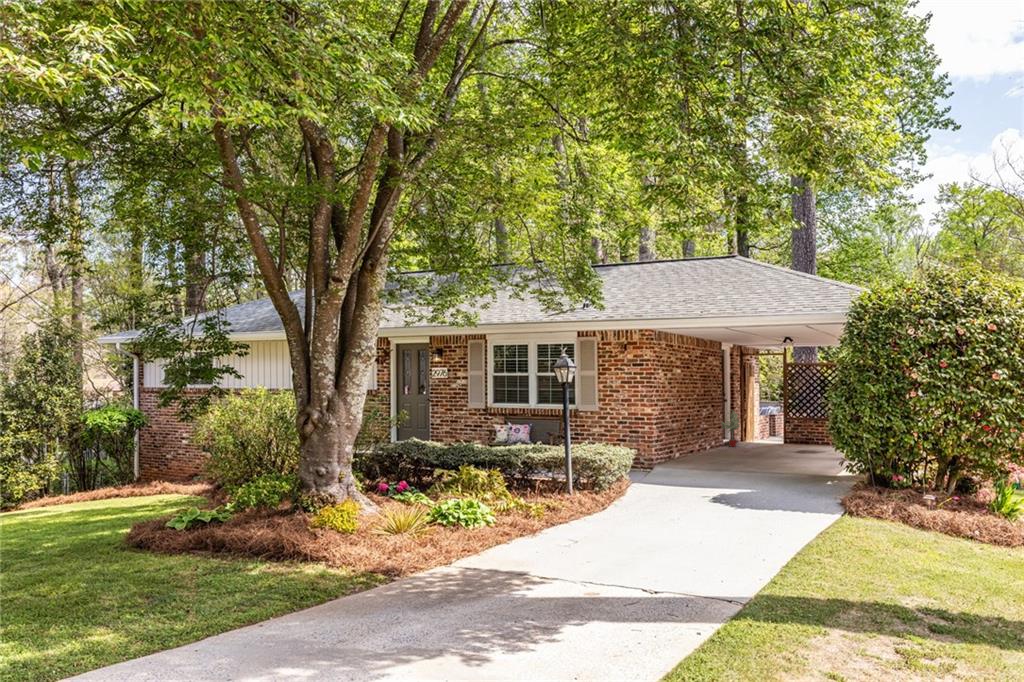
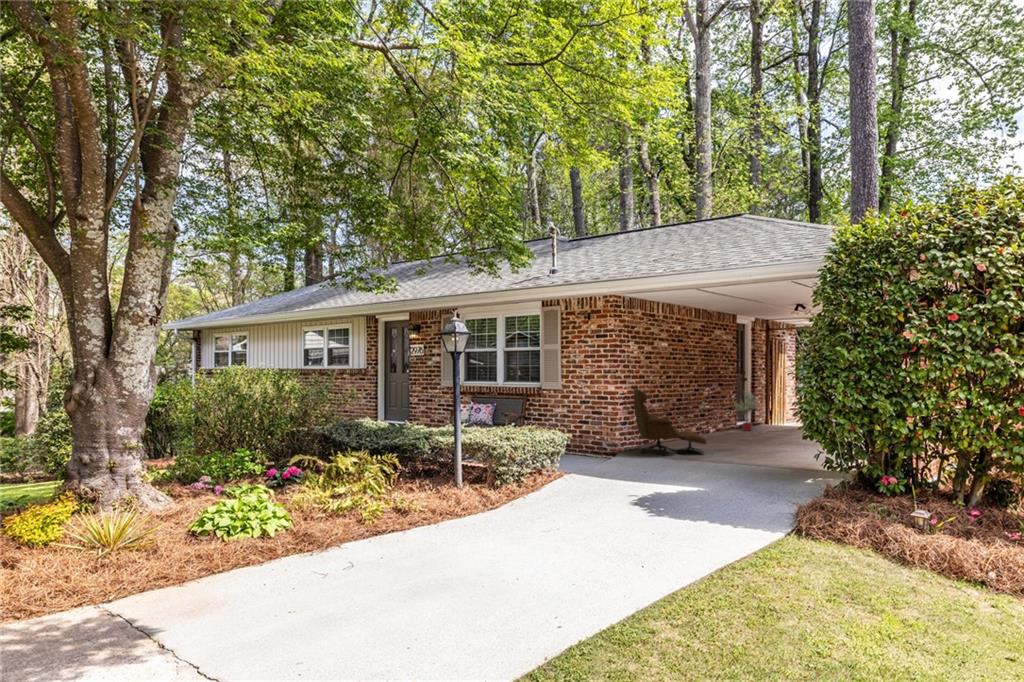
lounge chair: none [658,411,723,469] -> present [634,388,706,456]

